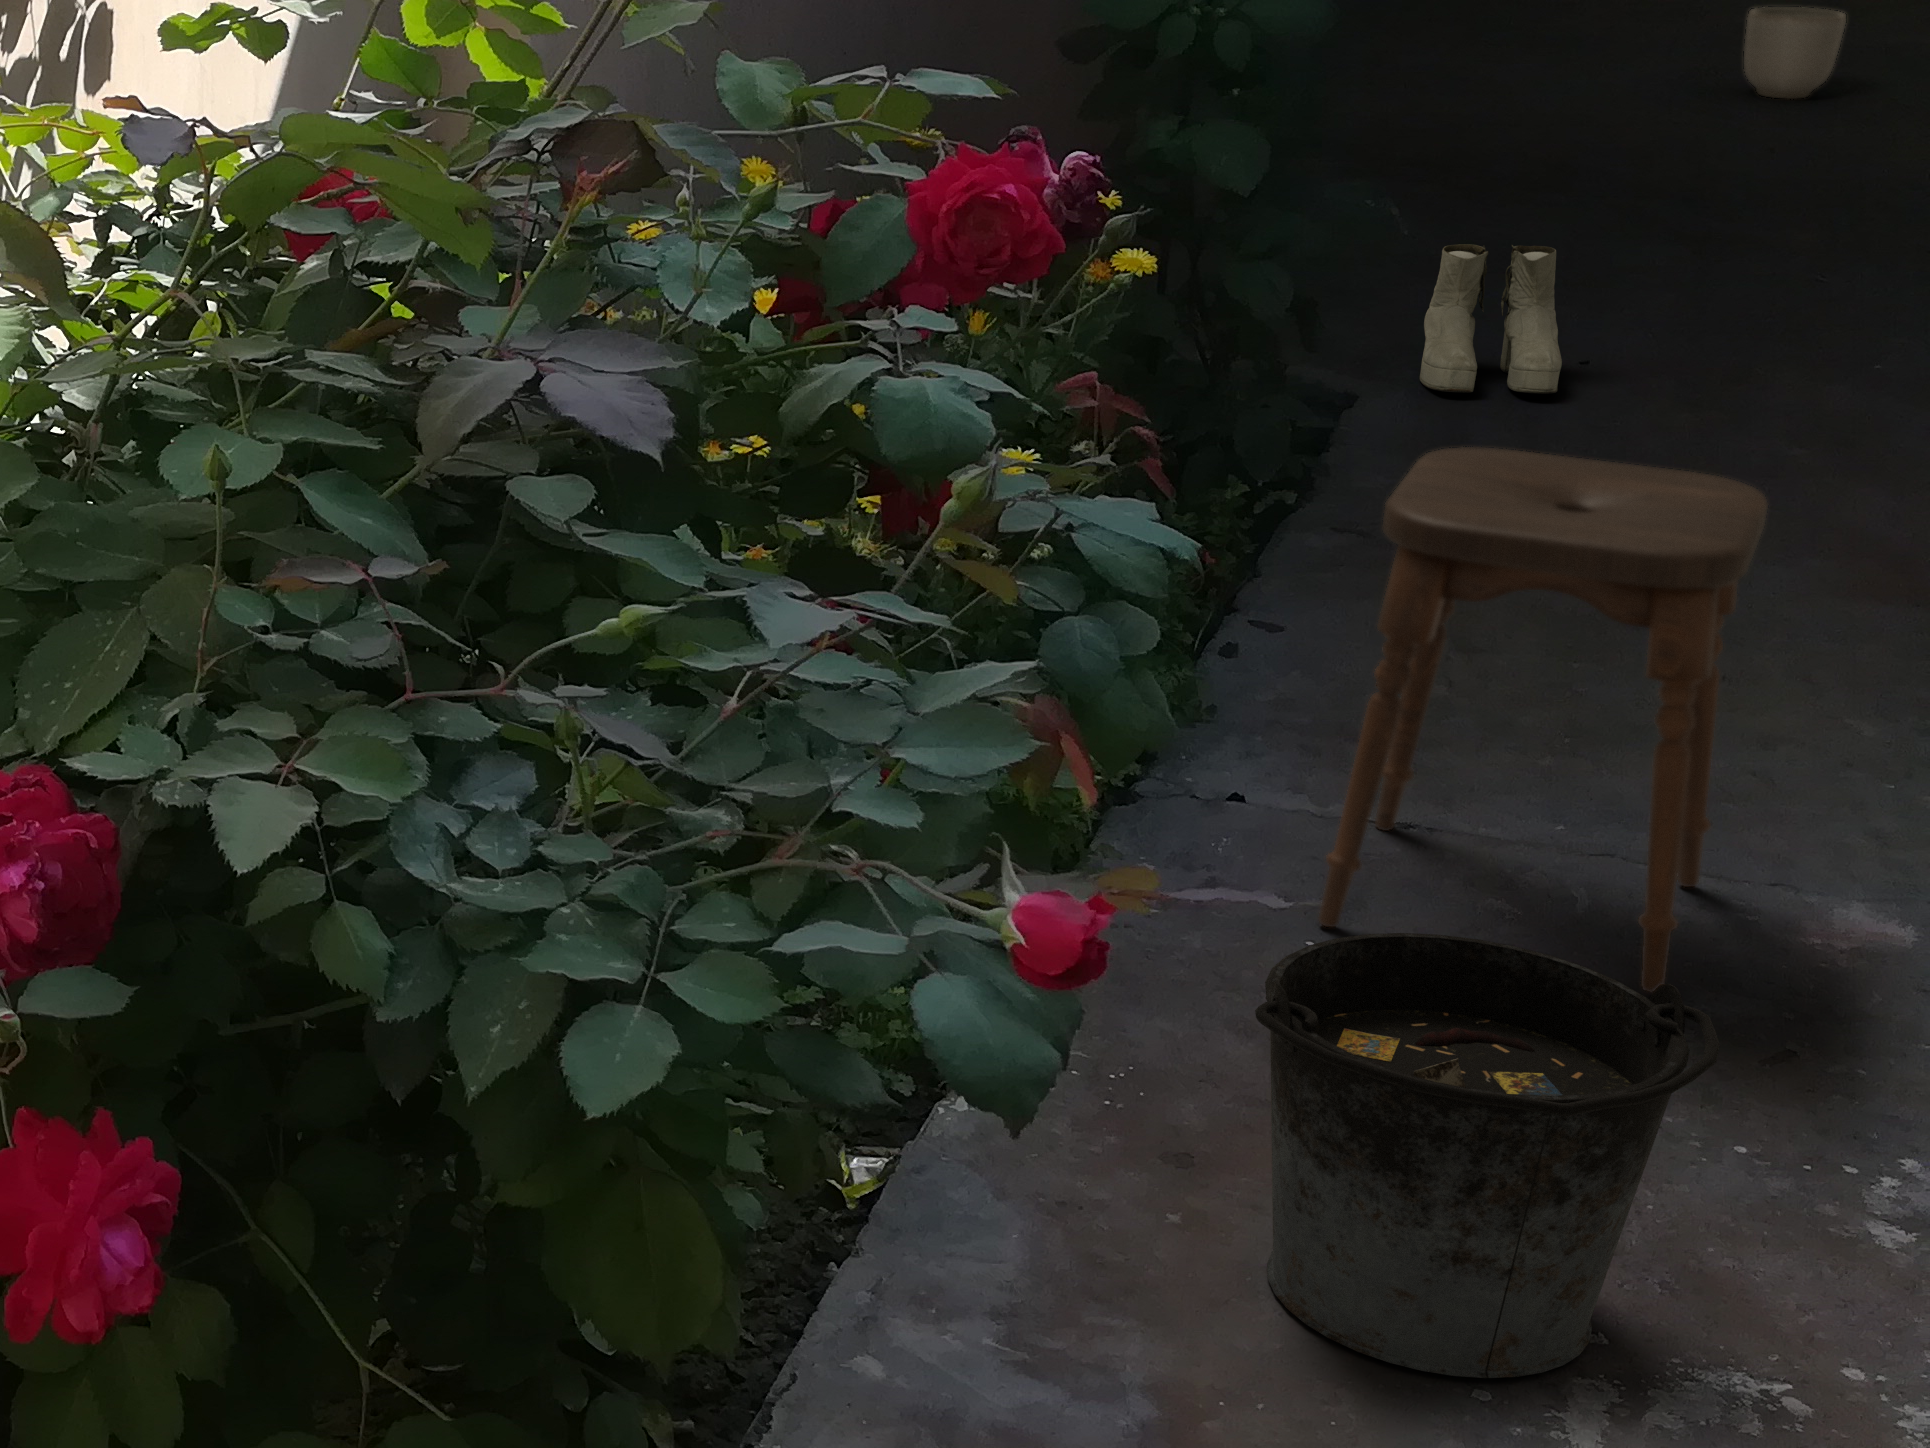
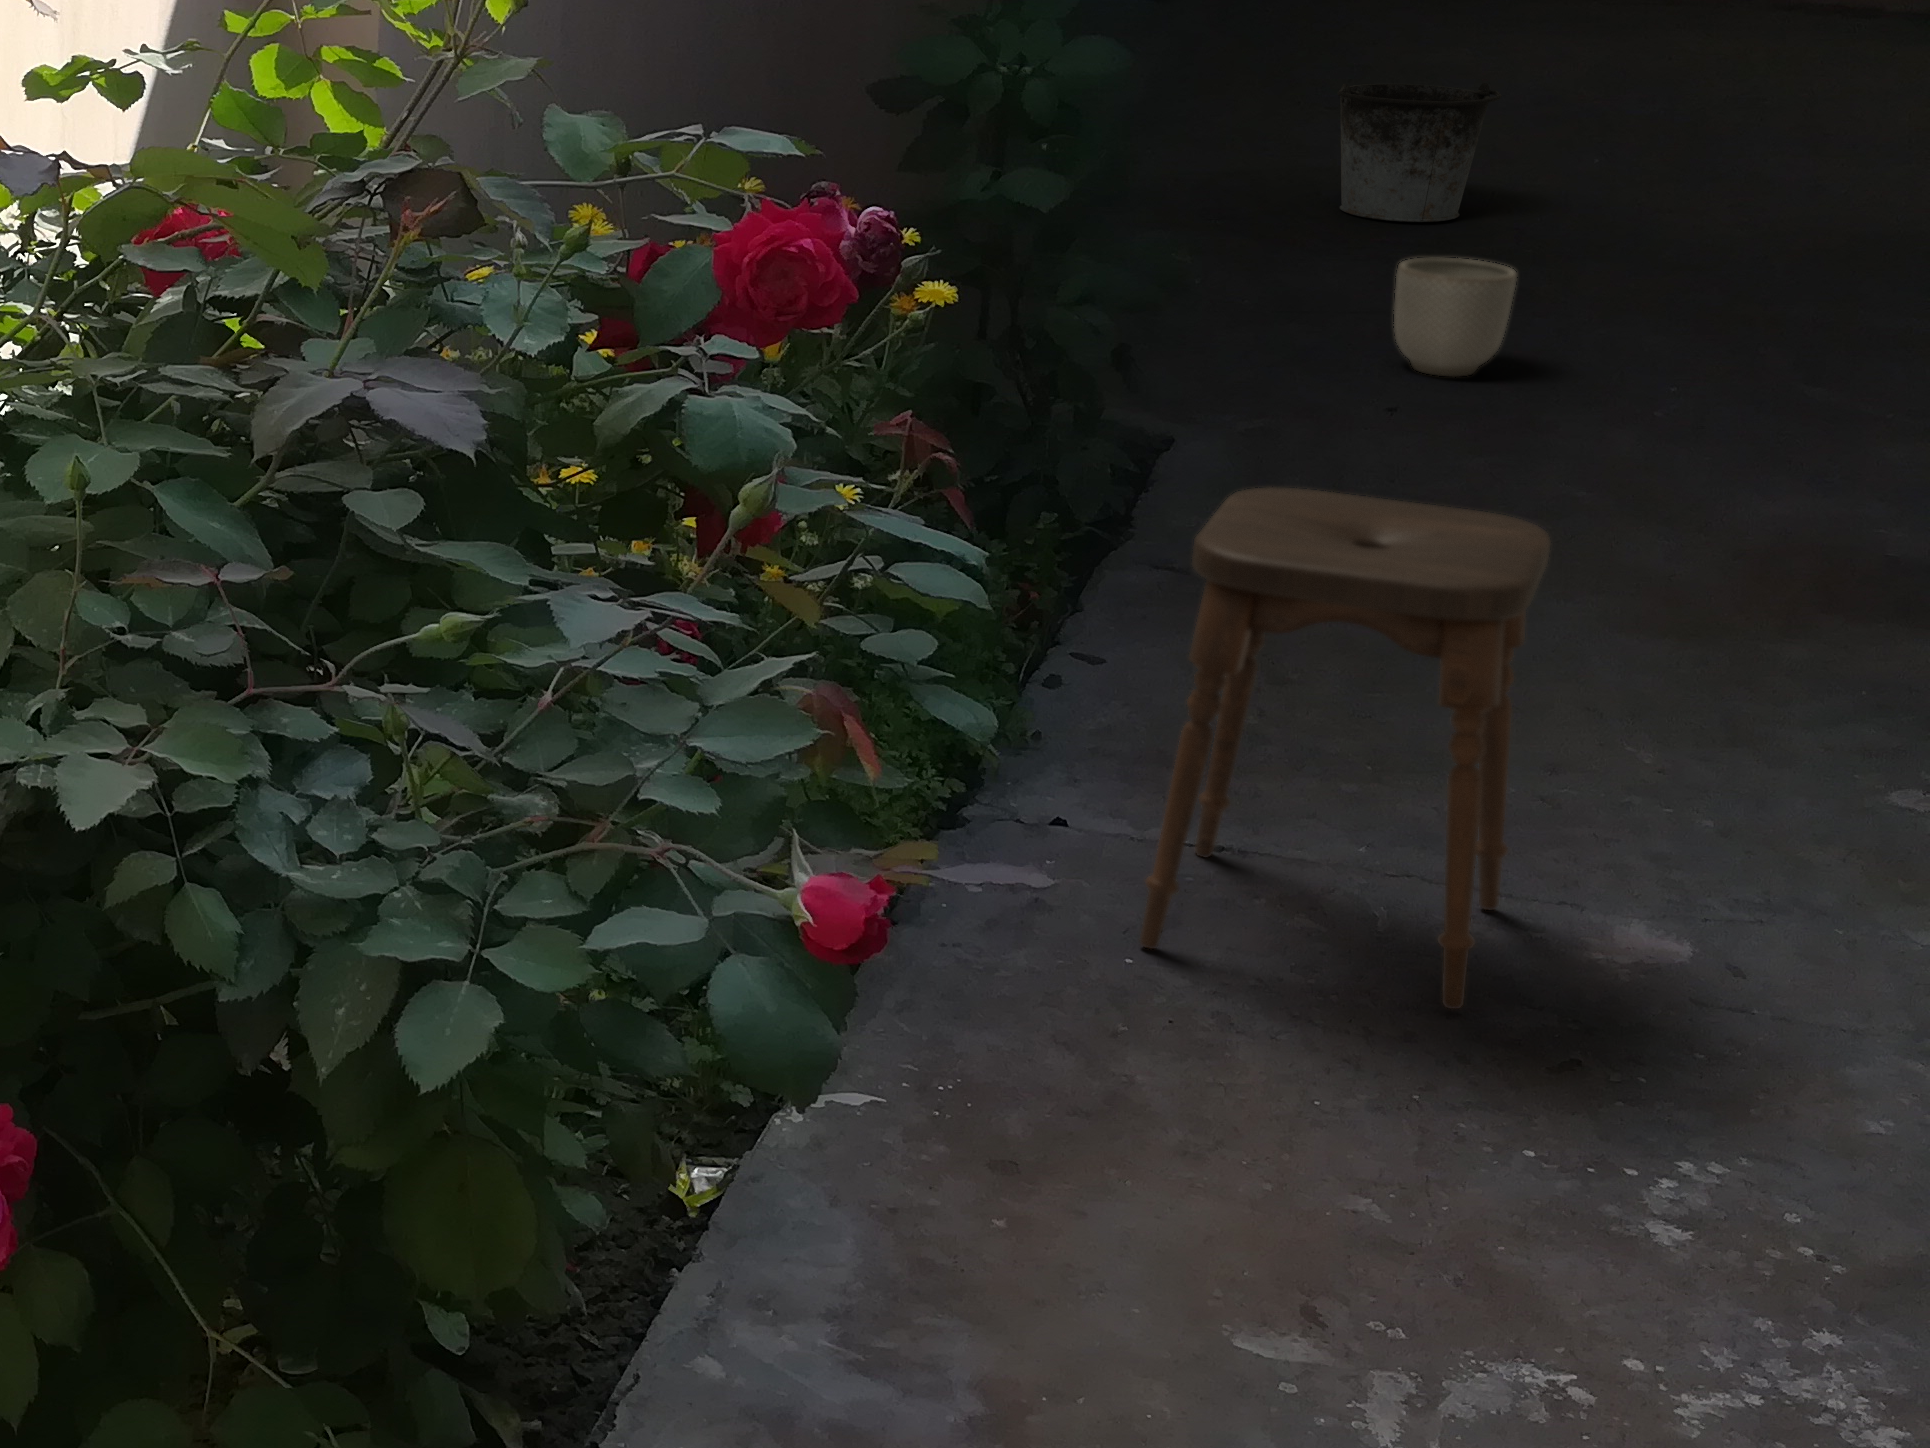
planter: present [1744,7,1846,99] -> present [1394,258,1517,377]
boots: present [1420,244,1562,394] -> none [1245,297,1379,441]
bucket: present [1255,933,1720,1378] -> present [1337,83,1501,222]

